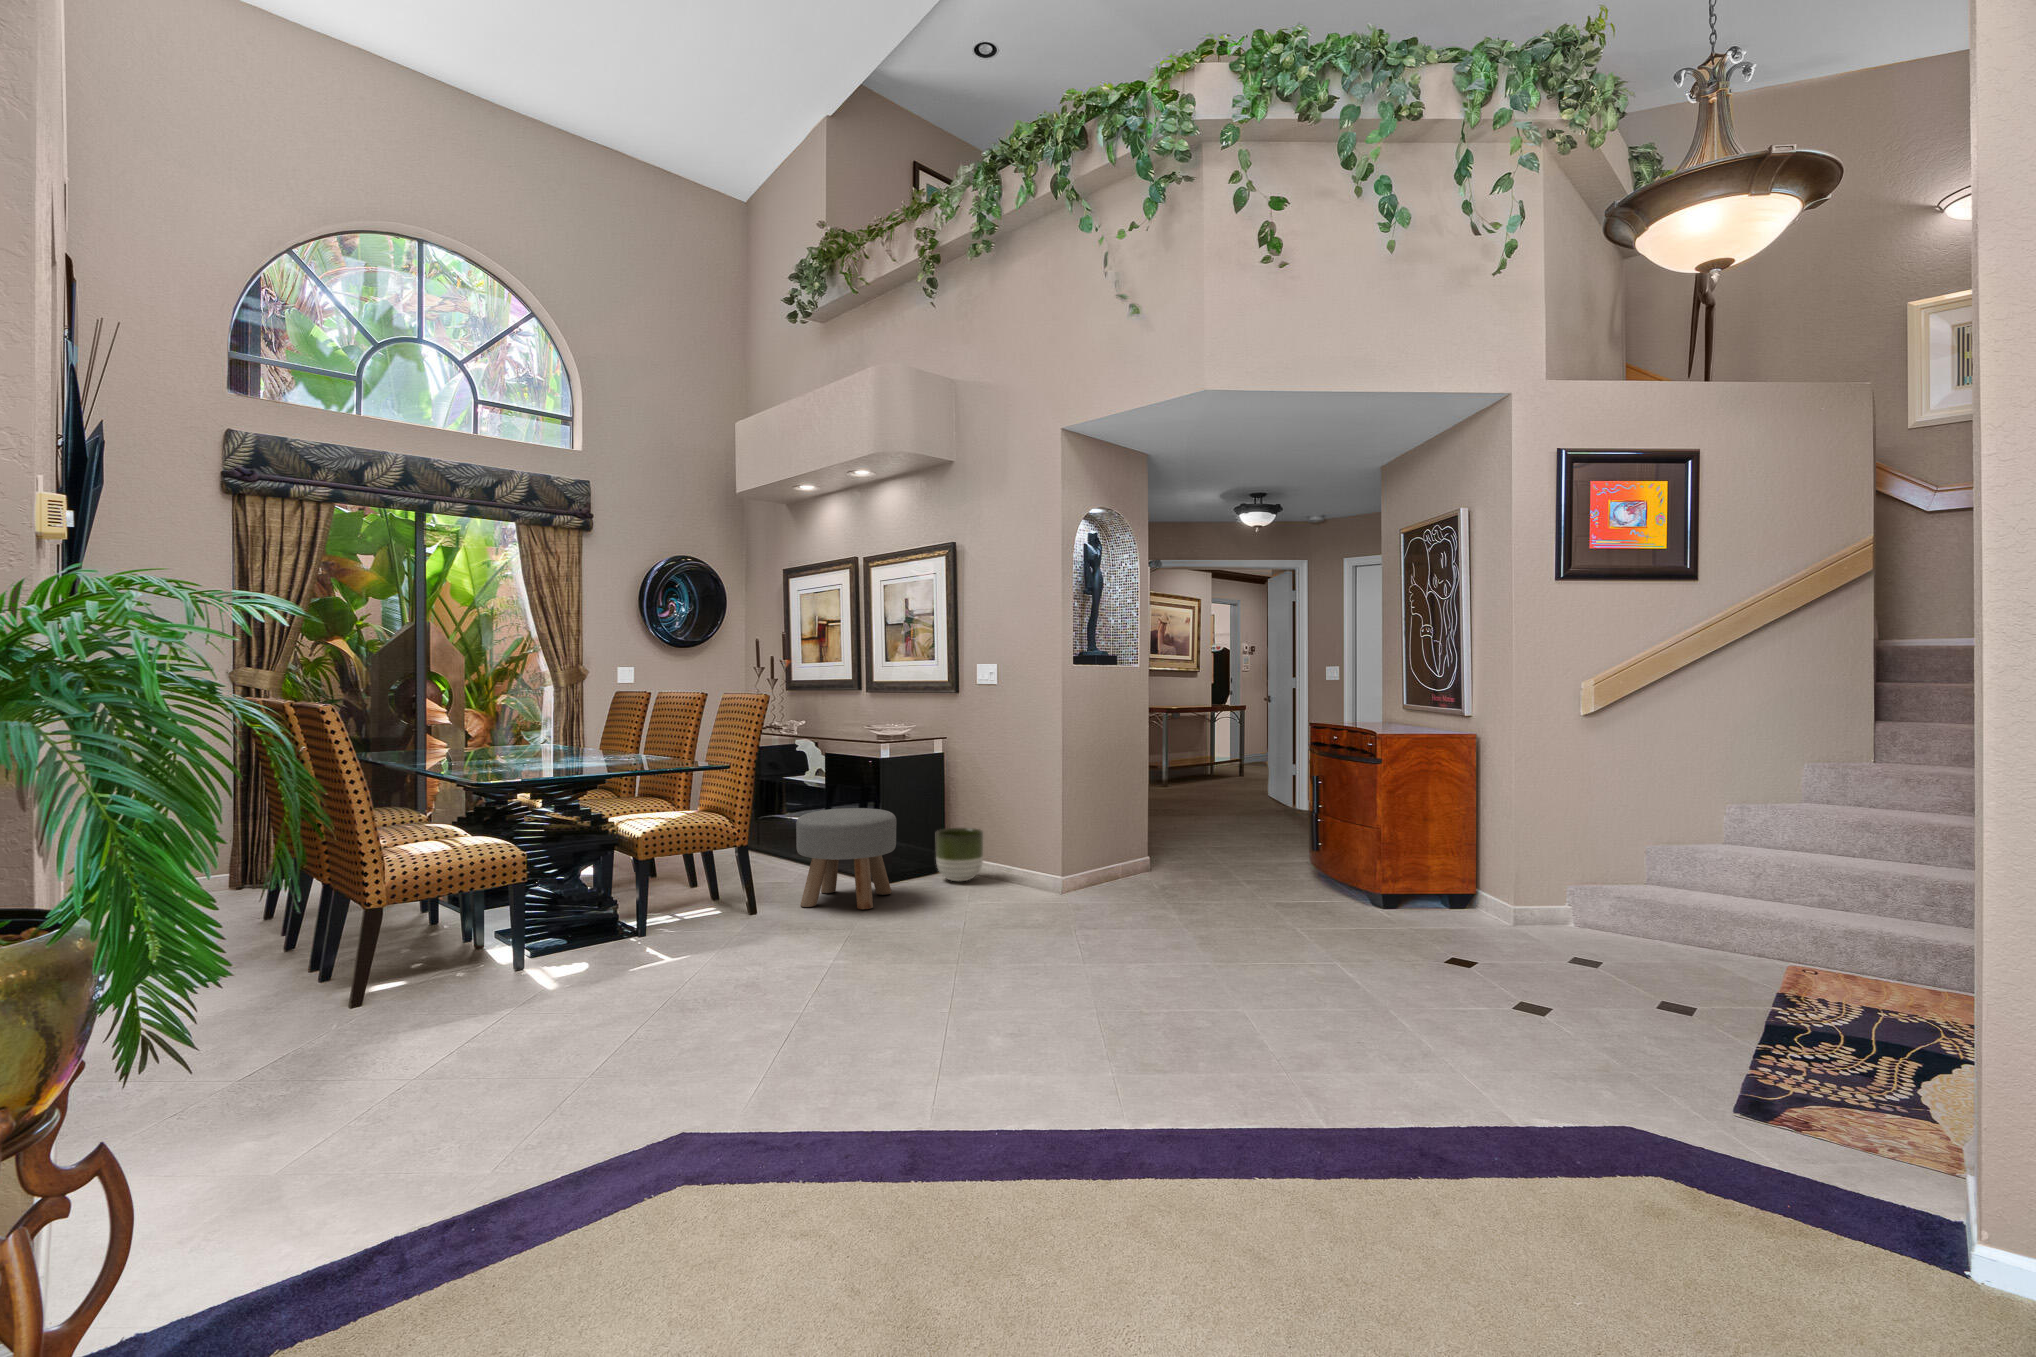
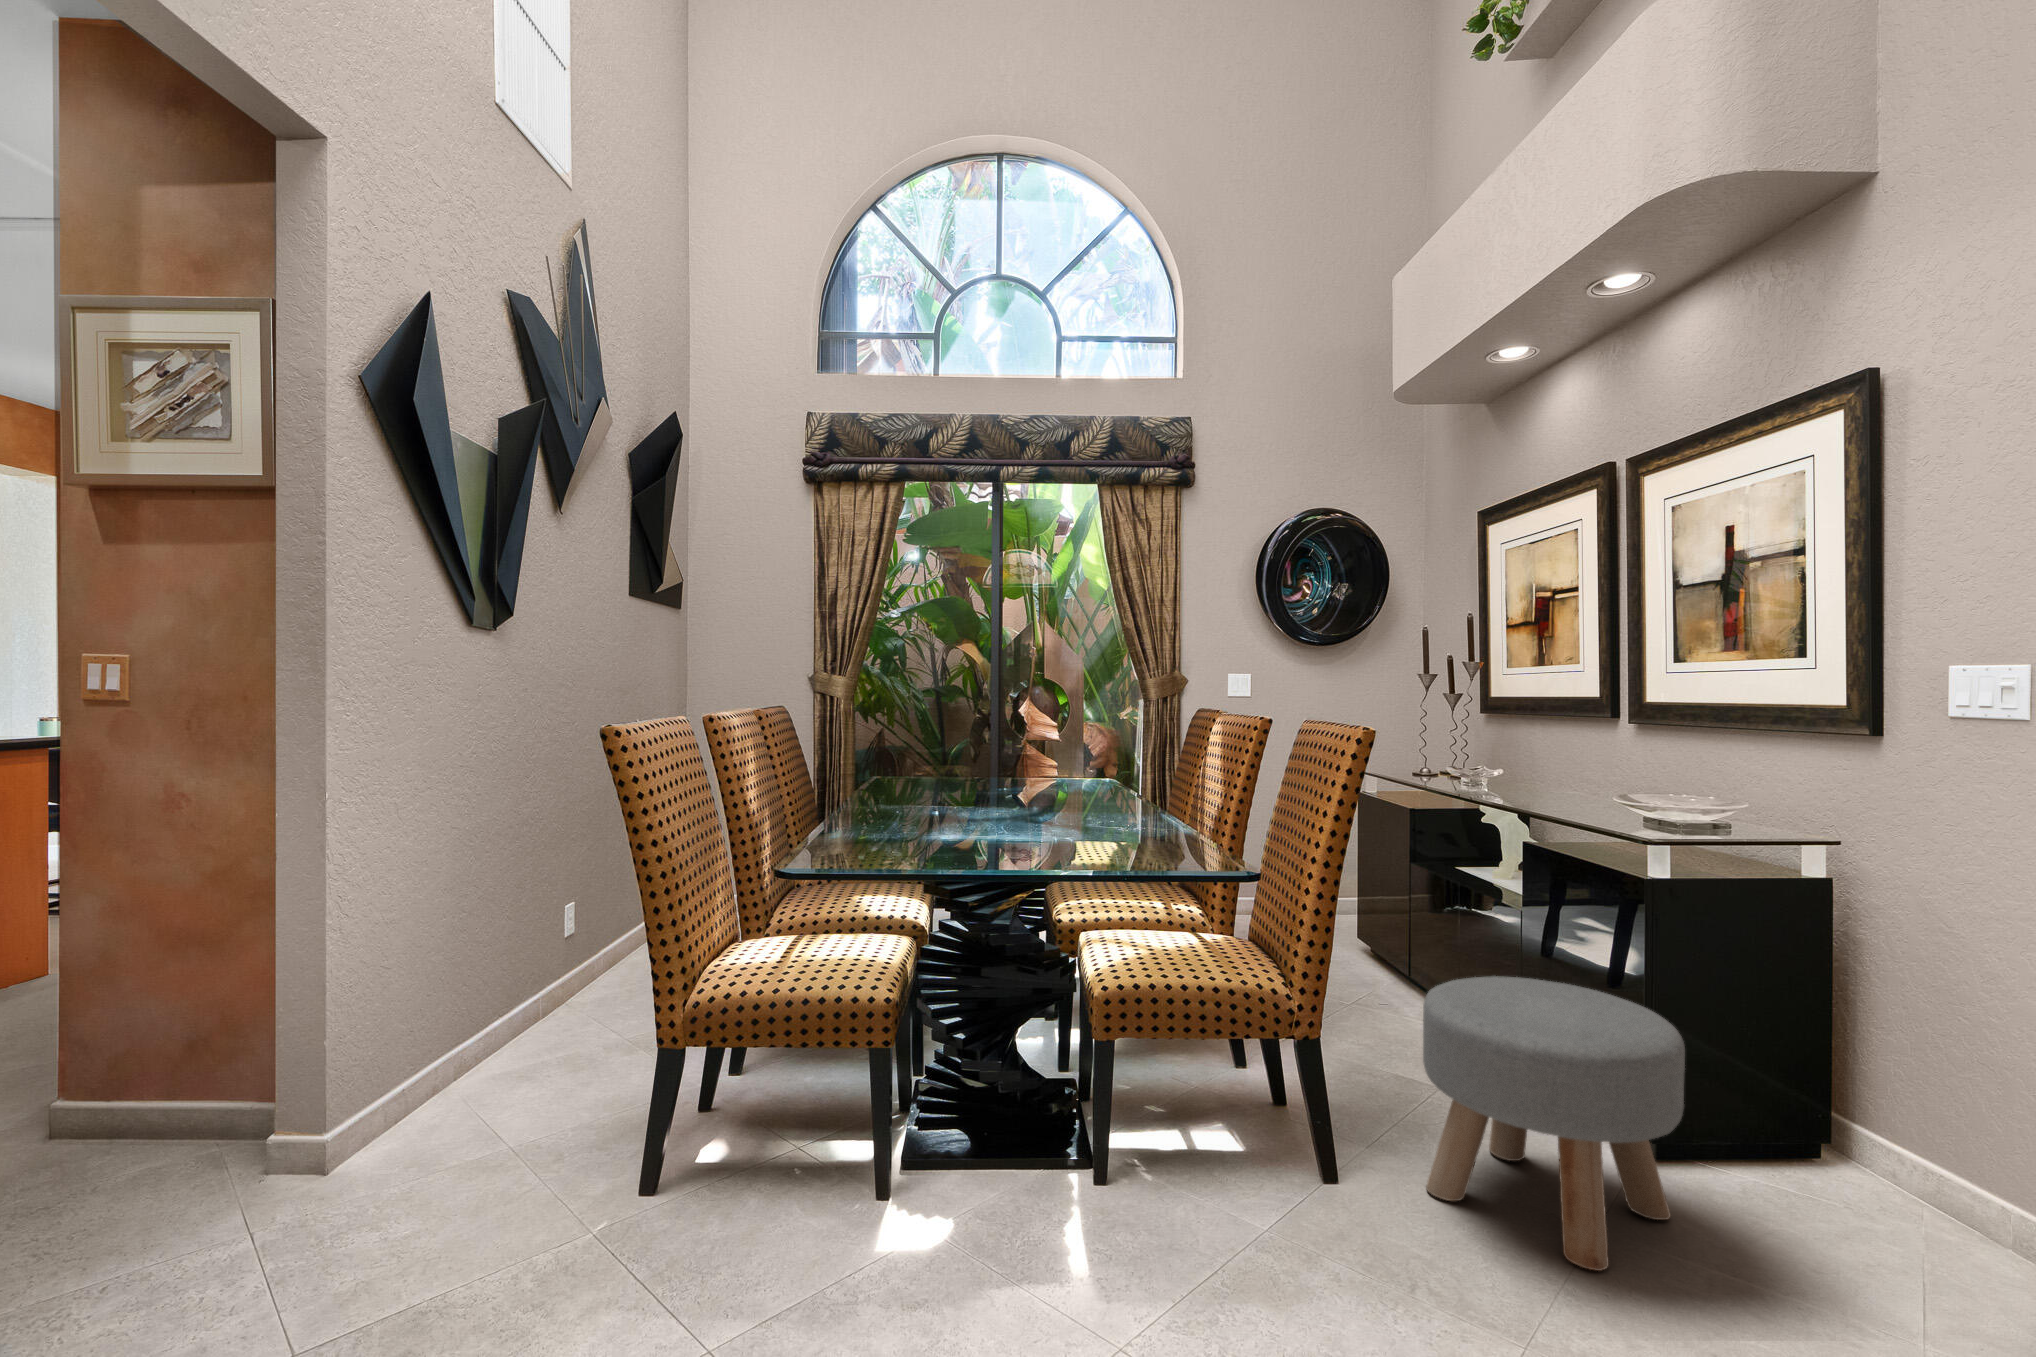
planter: present [936,828,983,881] -> none [1810,1073,1981,1238]

